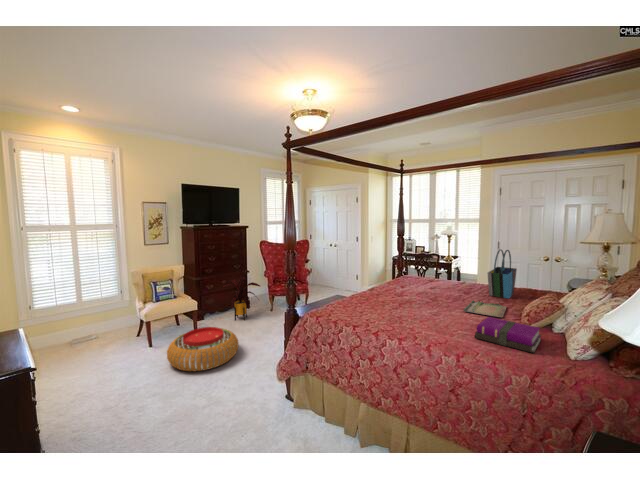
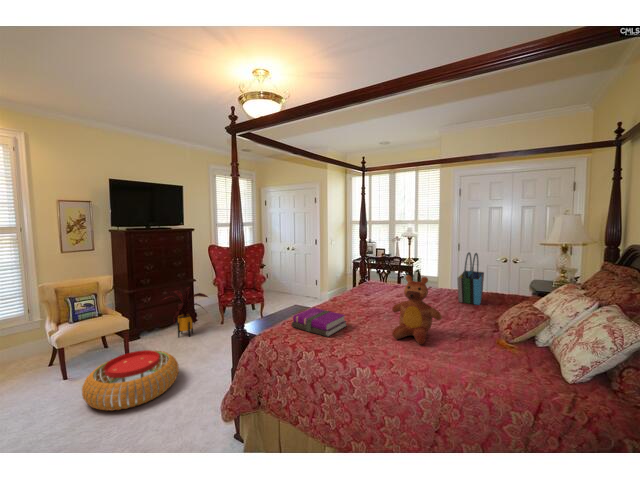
teddy bear: none [420,267,465,326] -> present [392,275,442,344]
tray: present [464,300,506,317] -> none [438,309,481,330]
notebook: present [475,317,541,353] -> present [292,308,346,337]

